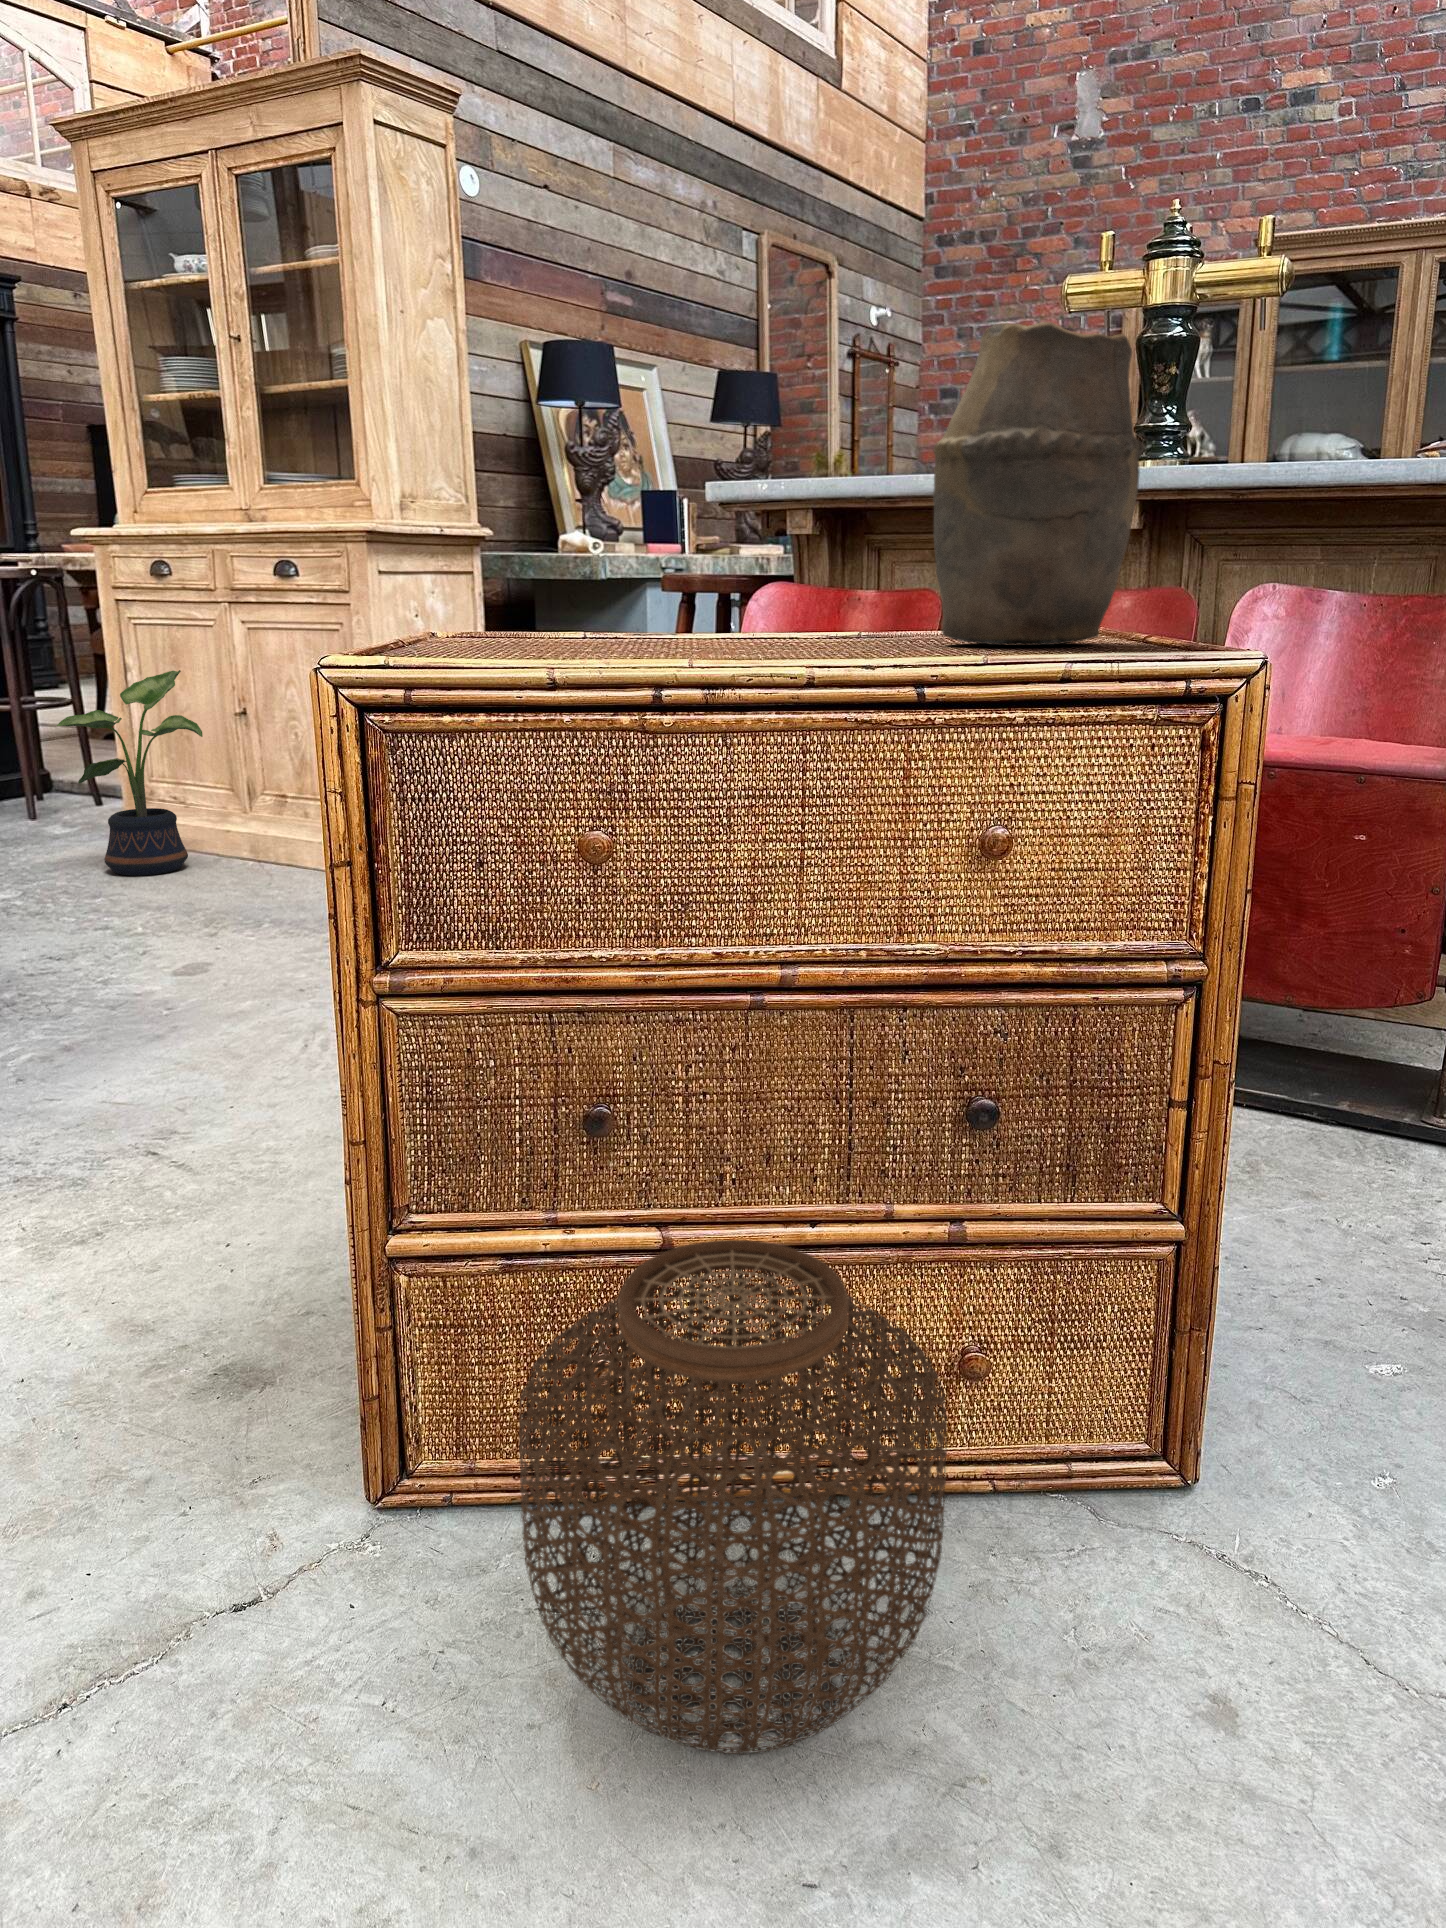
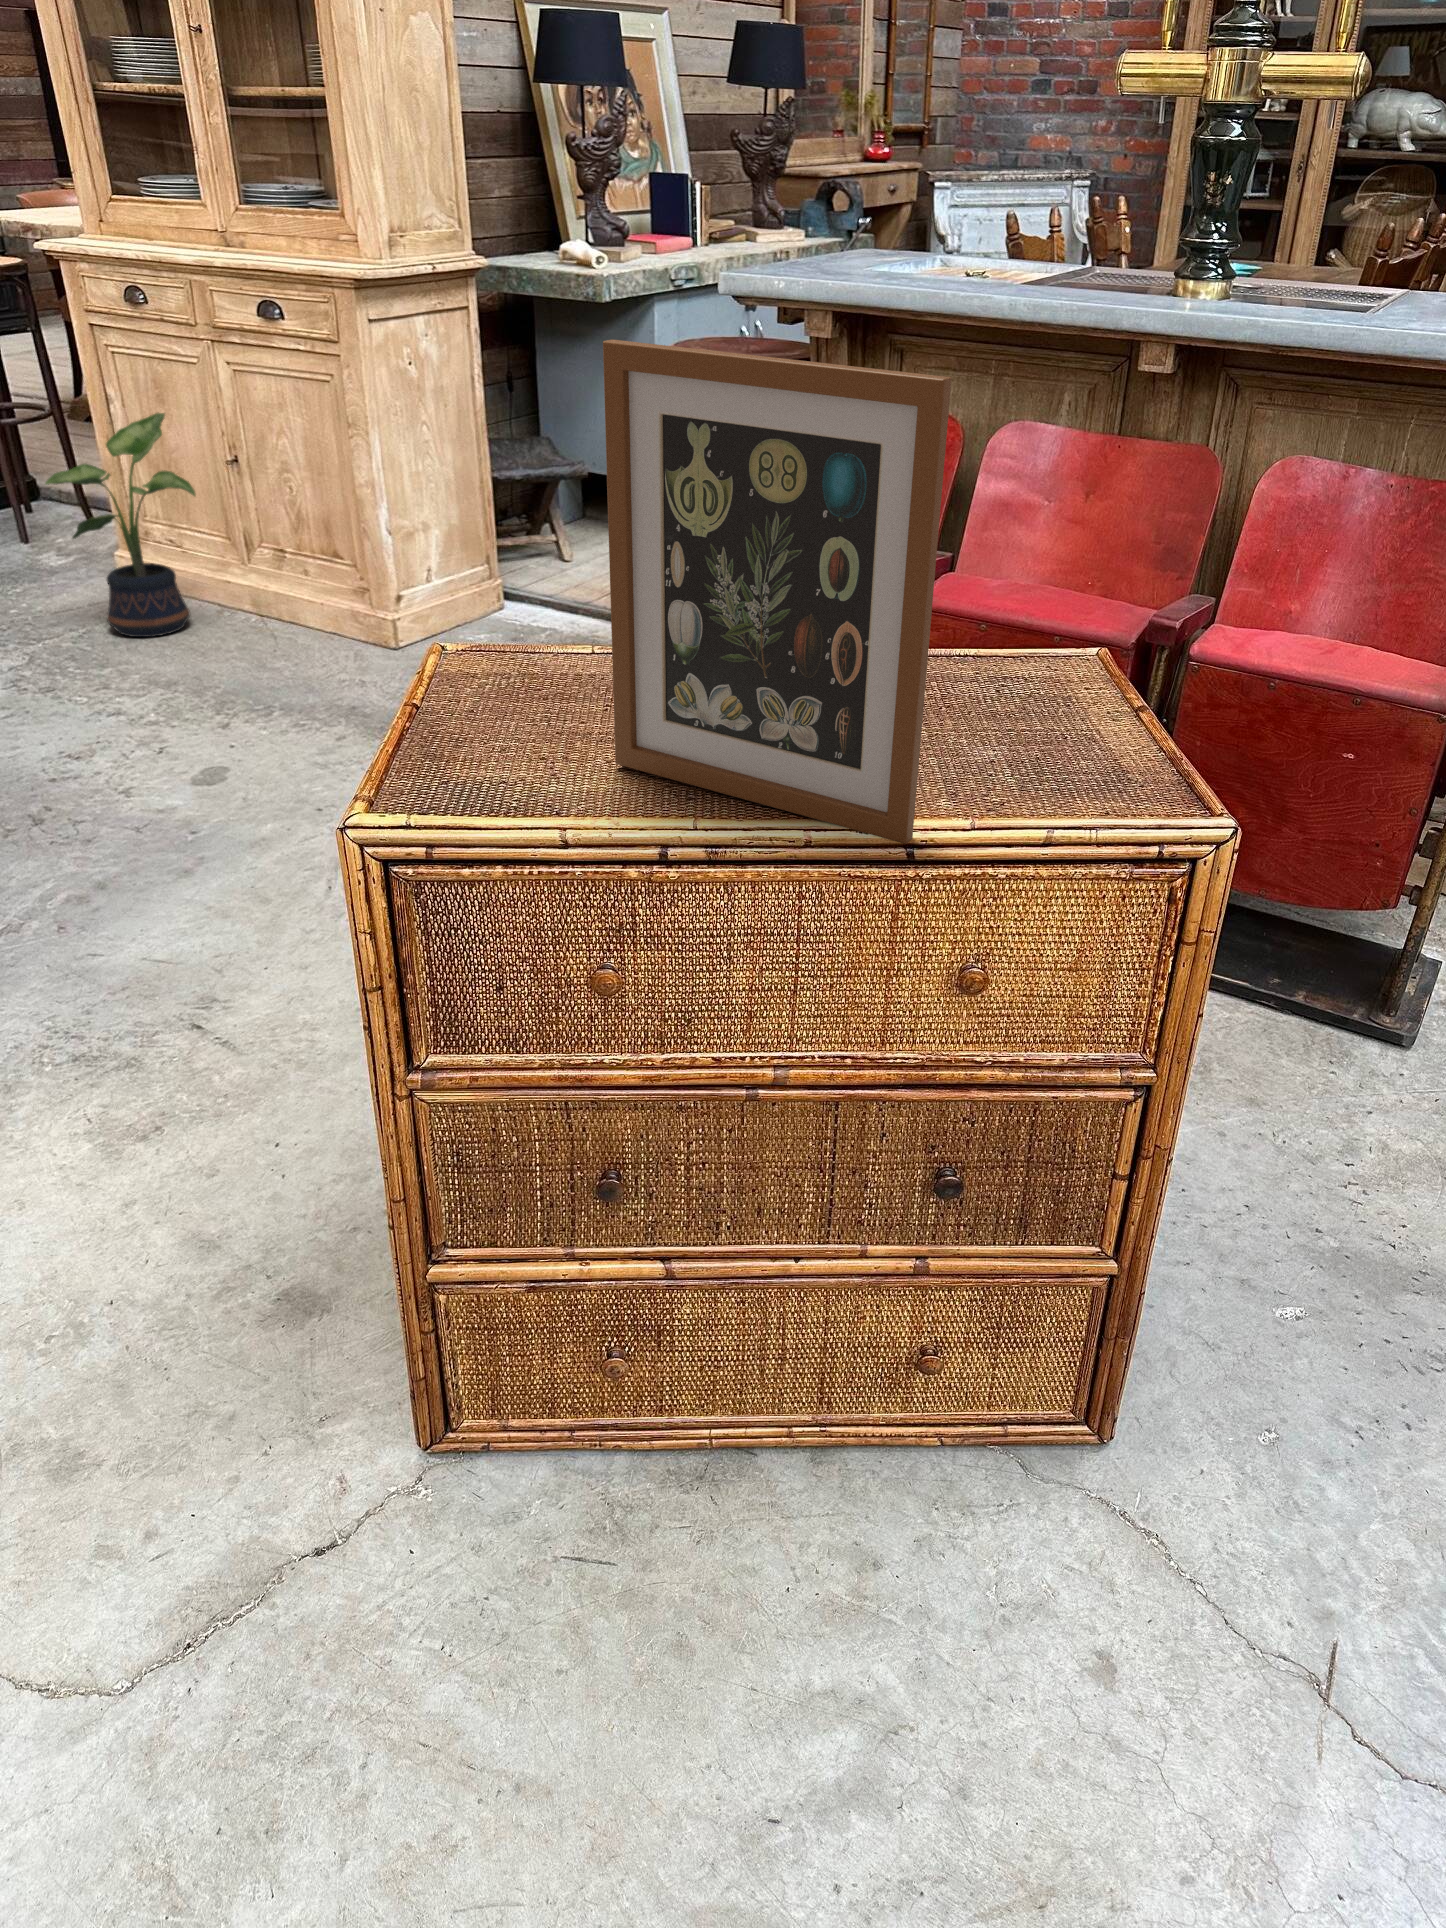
picture frame: none [599,146,941,662] -> present [603,340,951,844]
vase: present [933,322,1144,646] -> none [936,411,1151,738]
woven basket: present [519,1240,947,1754] -> none [546,1312,899,1716]

